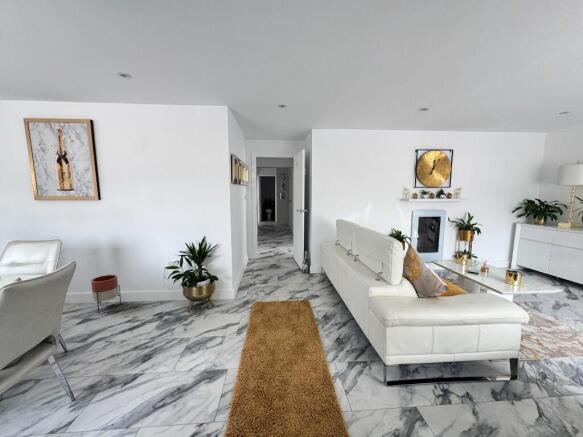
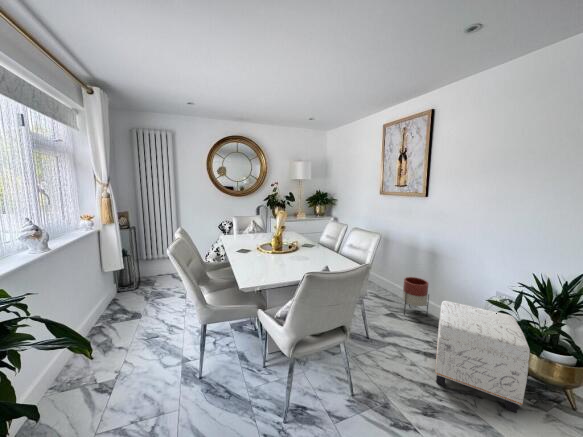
ottoman: none [135,272,195,340] -> present [435,301,530,413]

